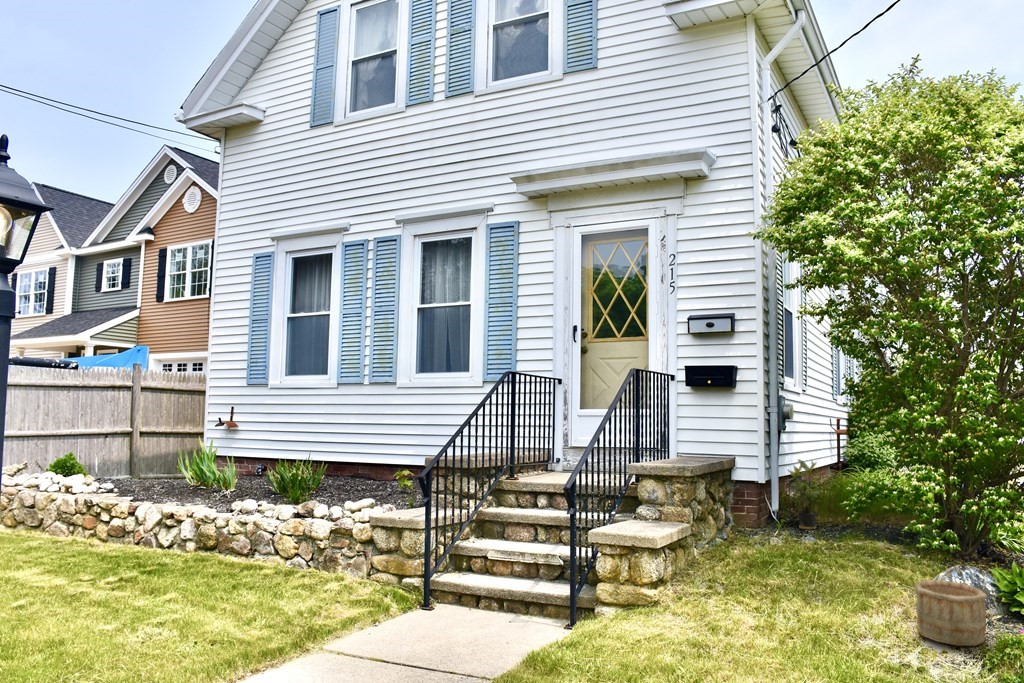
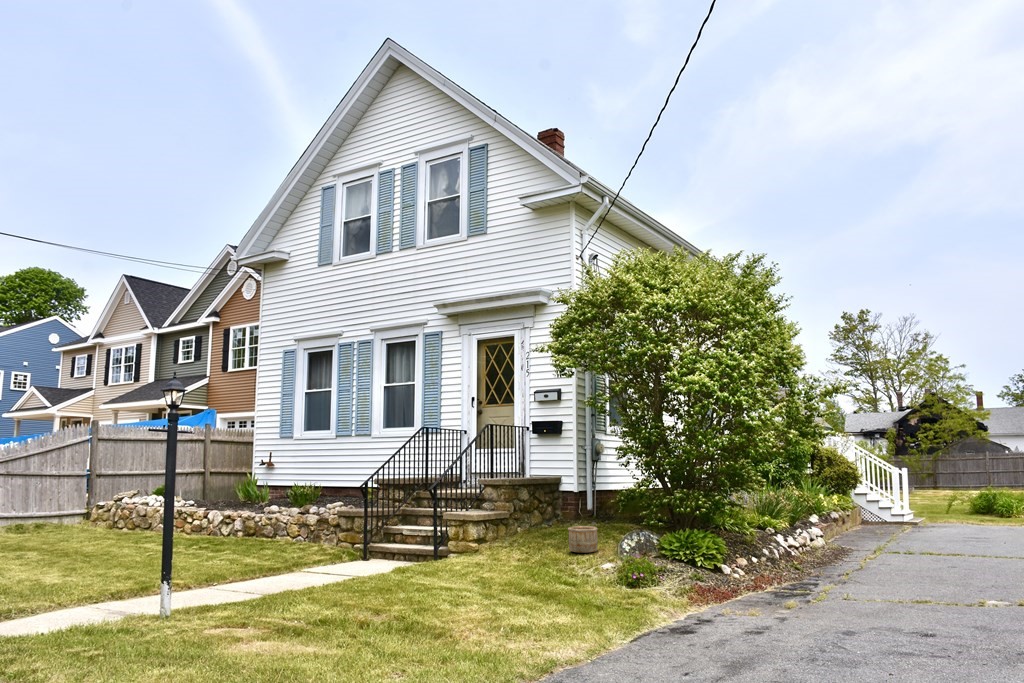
potted plant: present [787,460,822,530] -> none [585,477,605,519]

